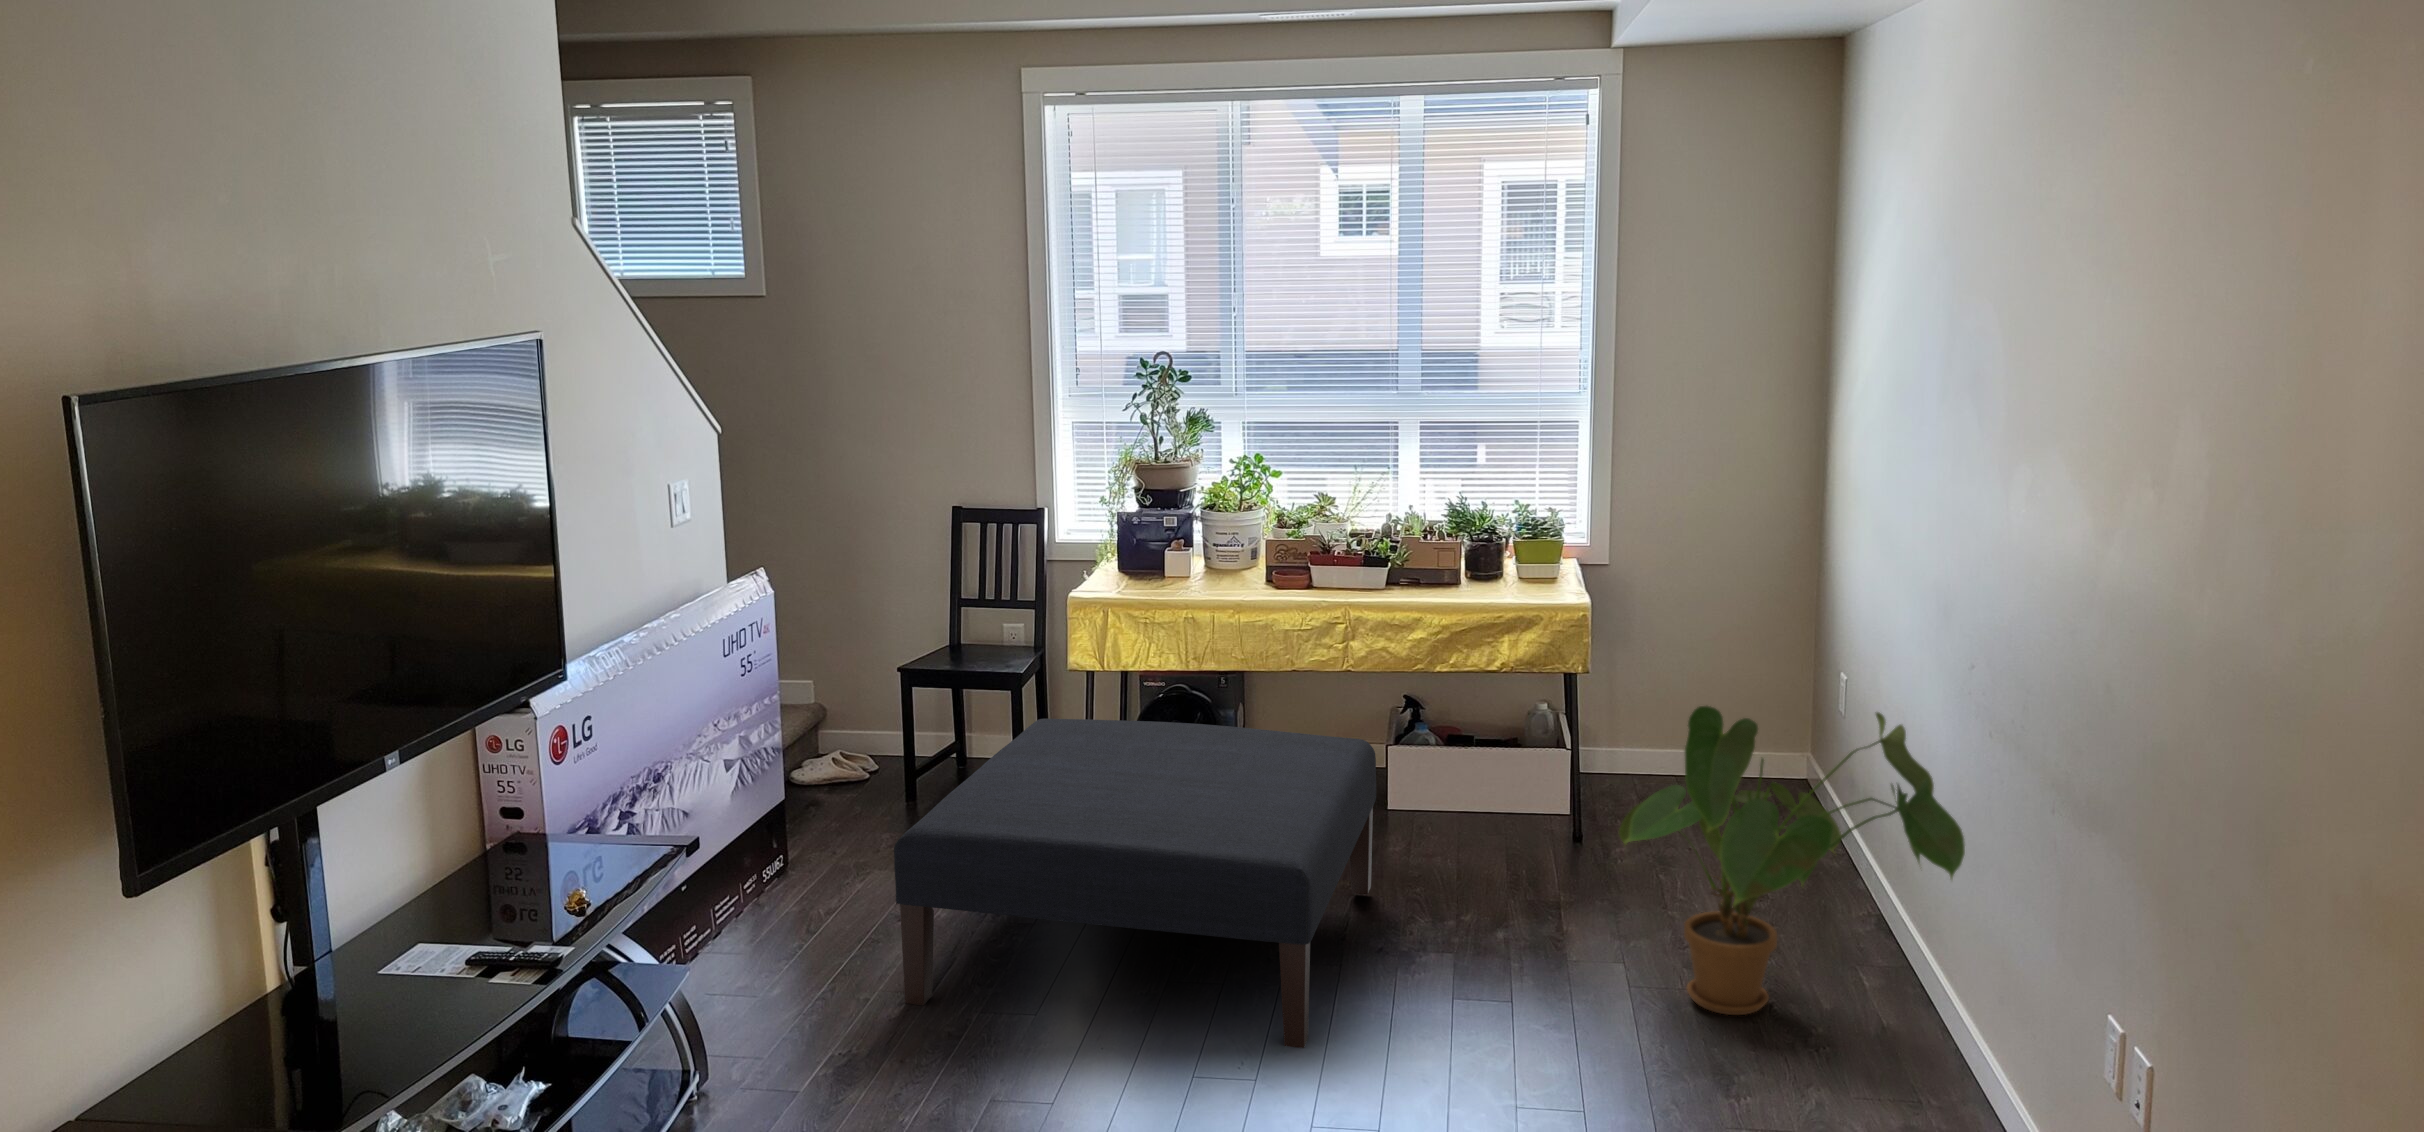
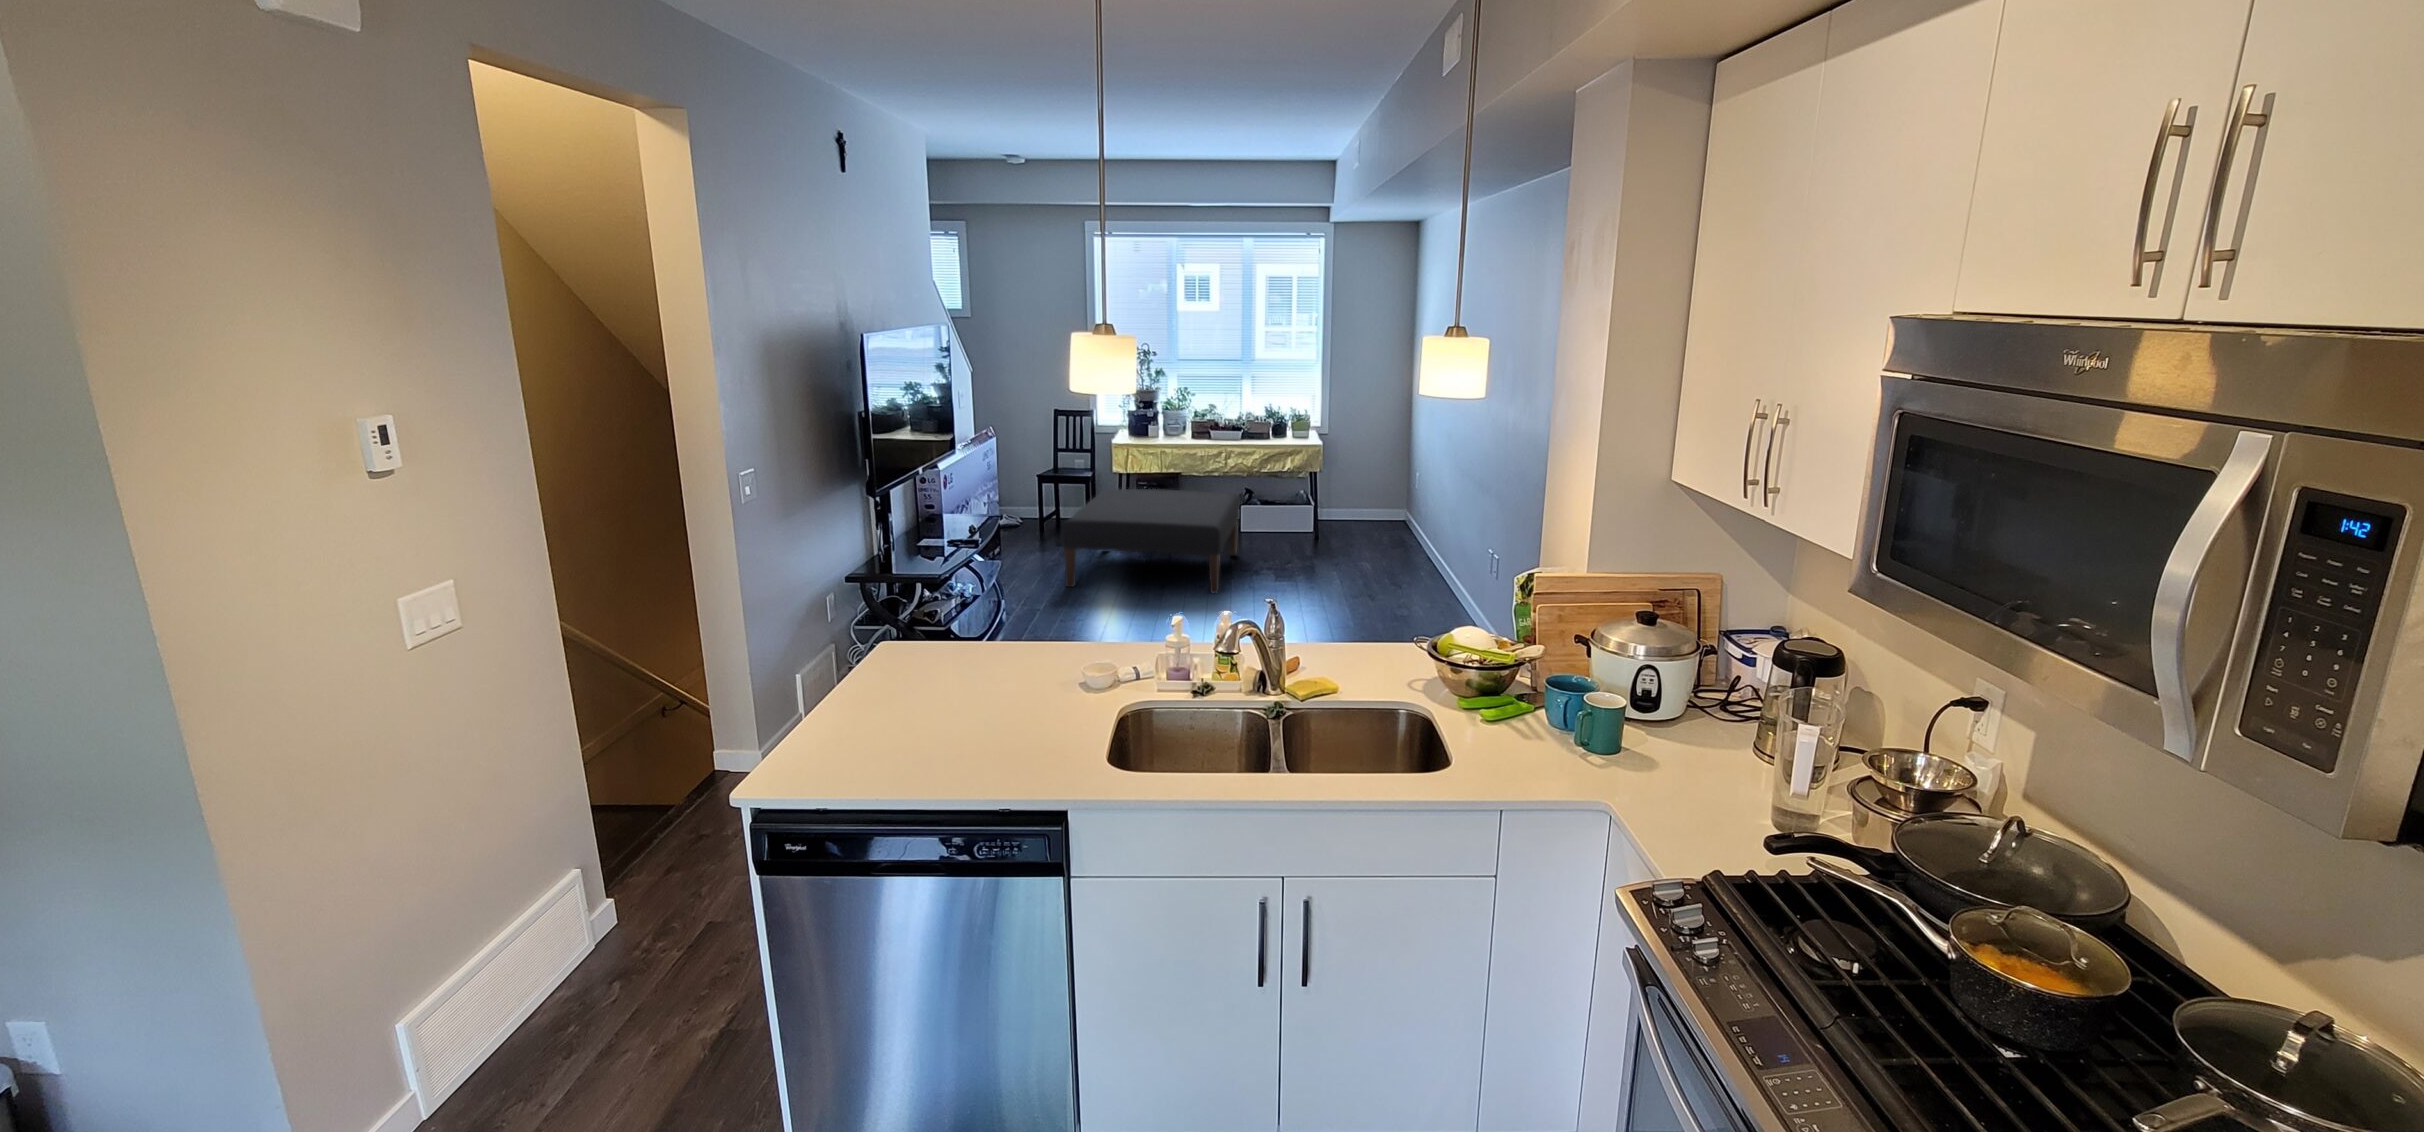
house plant: present [1619,706,1965,1015] -> none [1329,470,1443,582]

